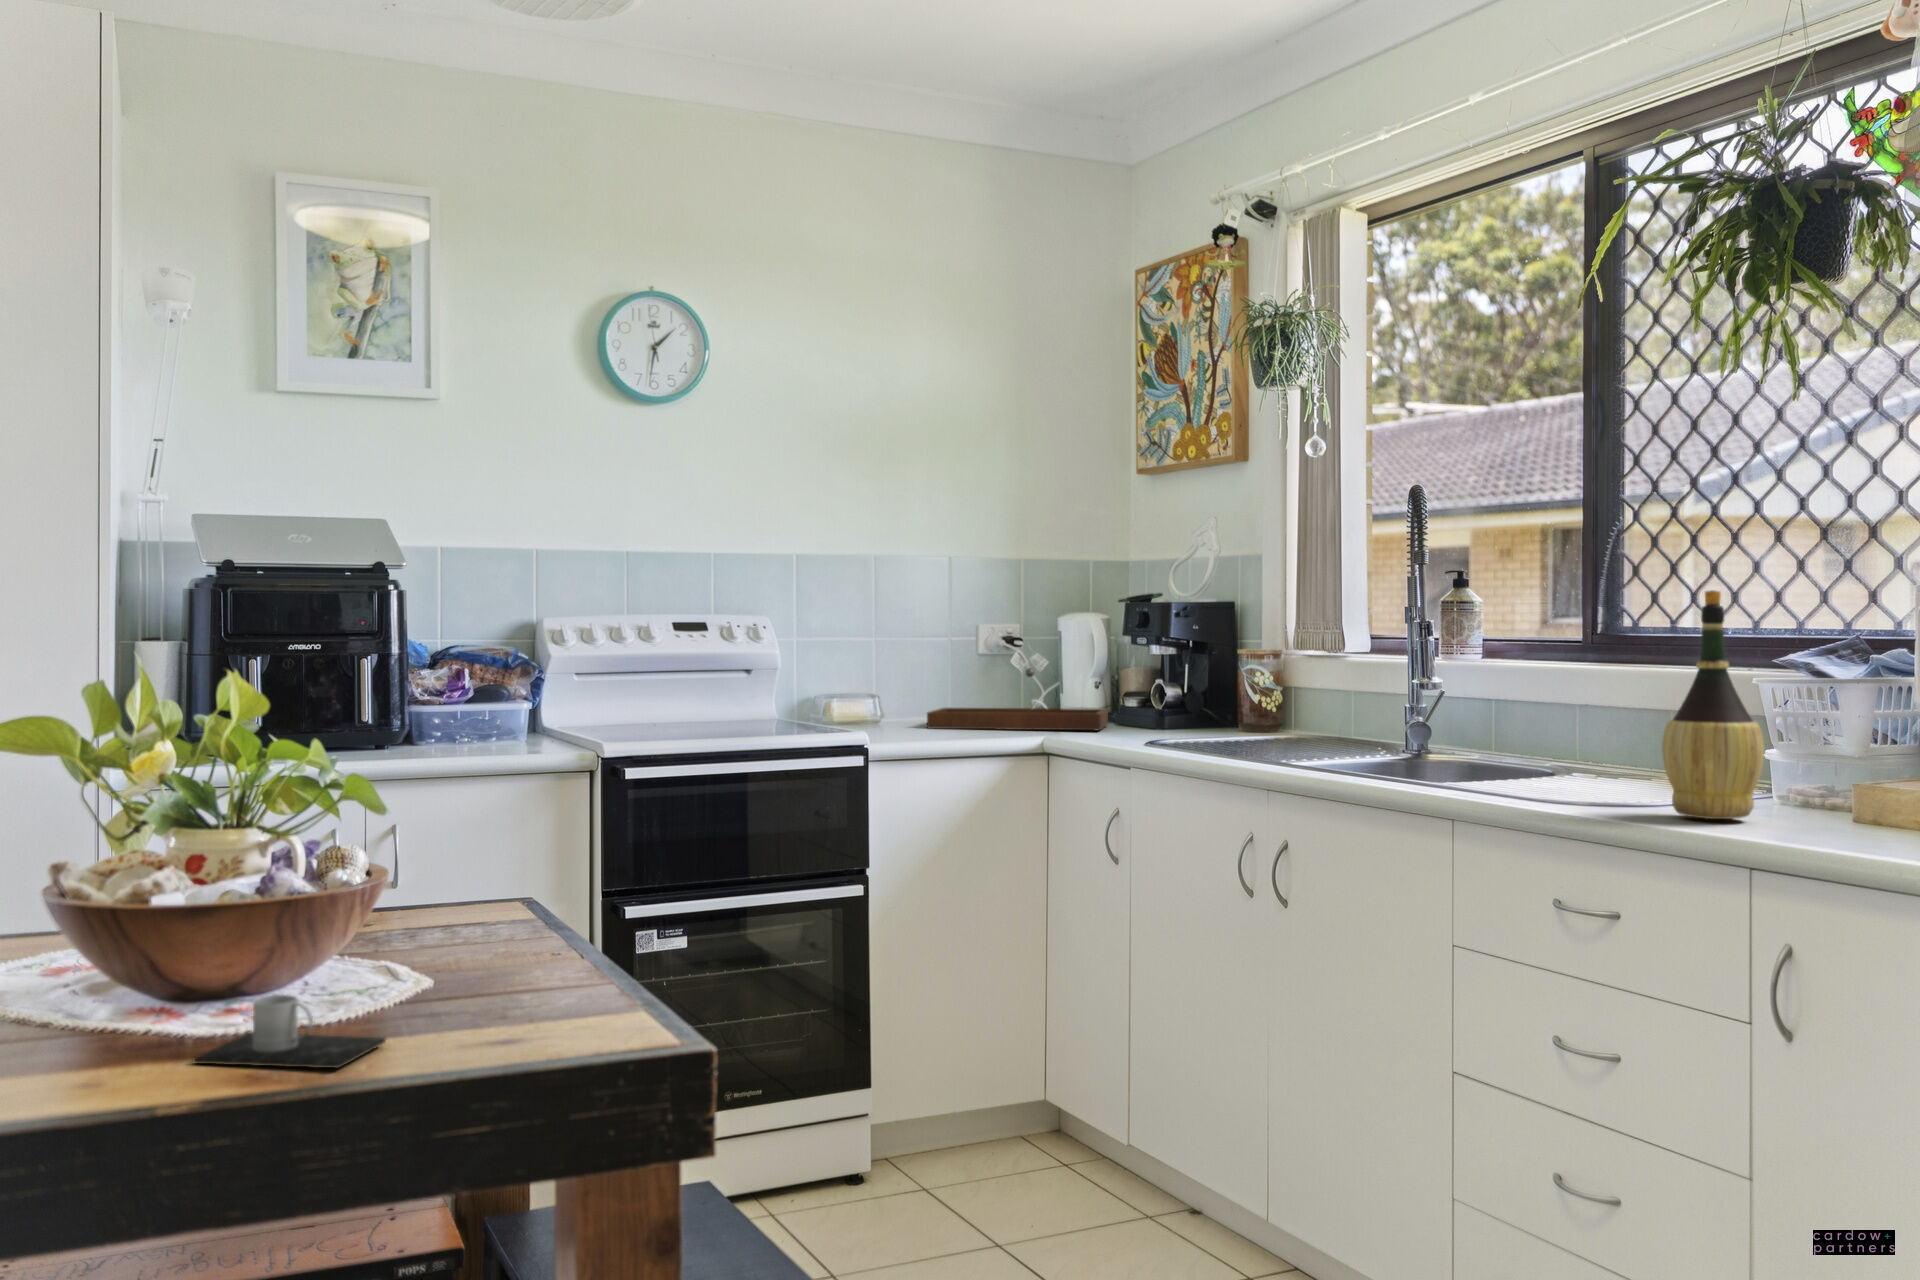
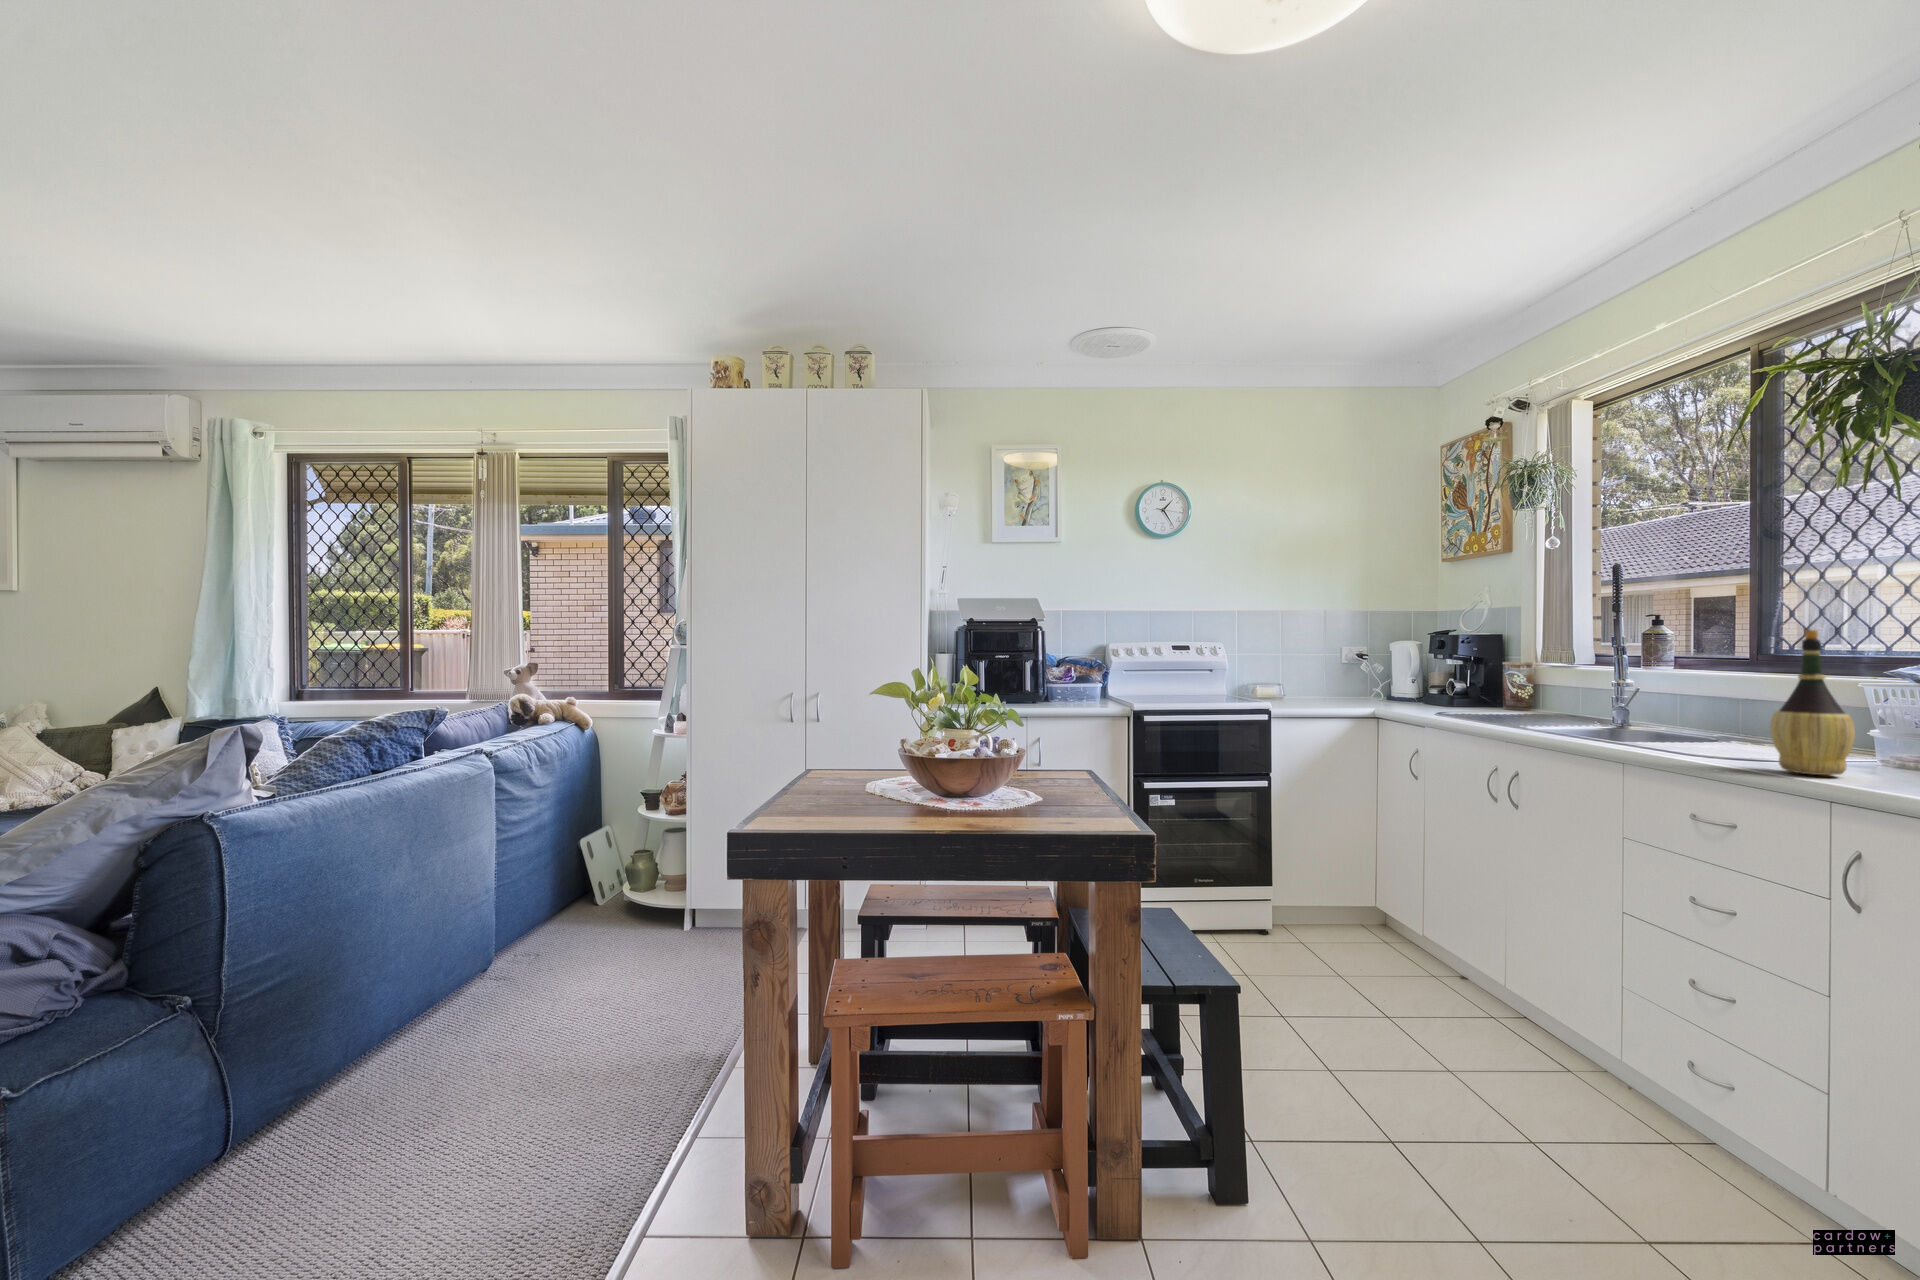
tray: present [927,668,1108,730] -> none [1307,670,1418,706]
mug: present [193,995,386,1068] -> none [949,795,1018,824]

